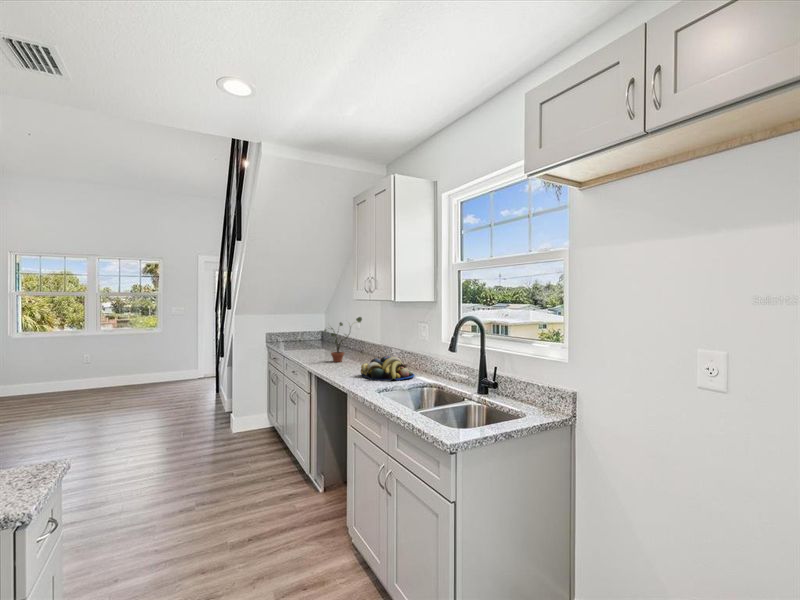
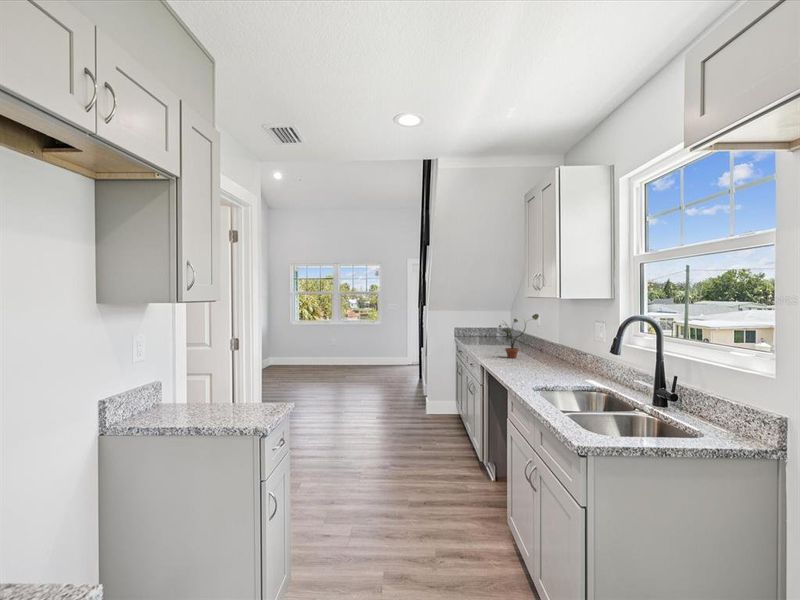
fruit bowl: present [361,356,415,381] -> none [525,354,585,381]

